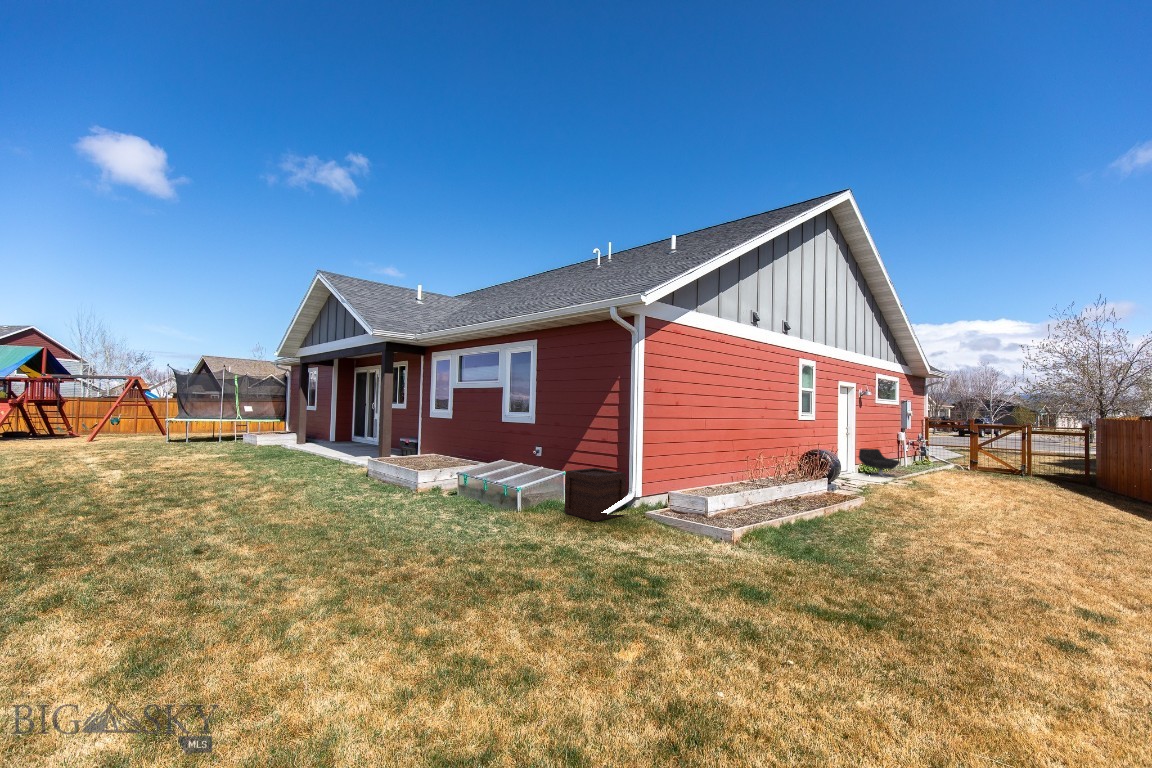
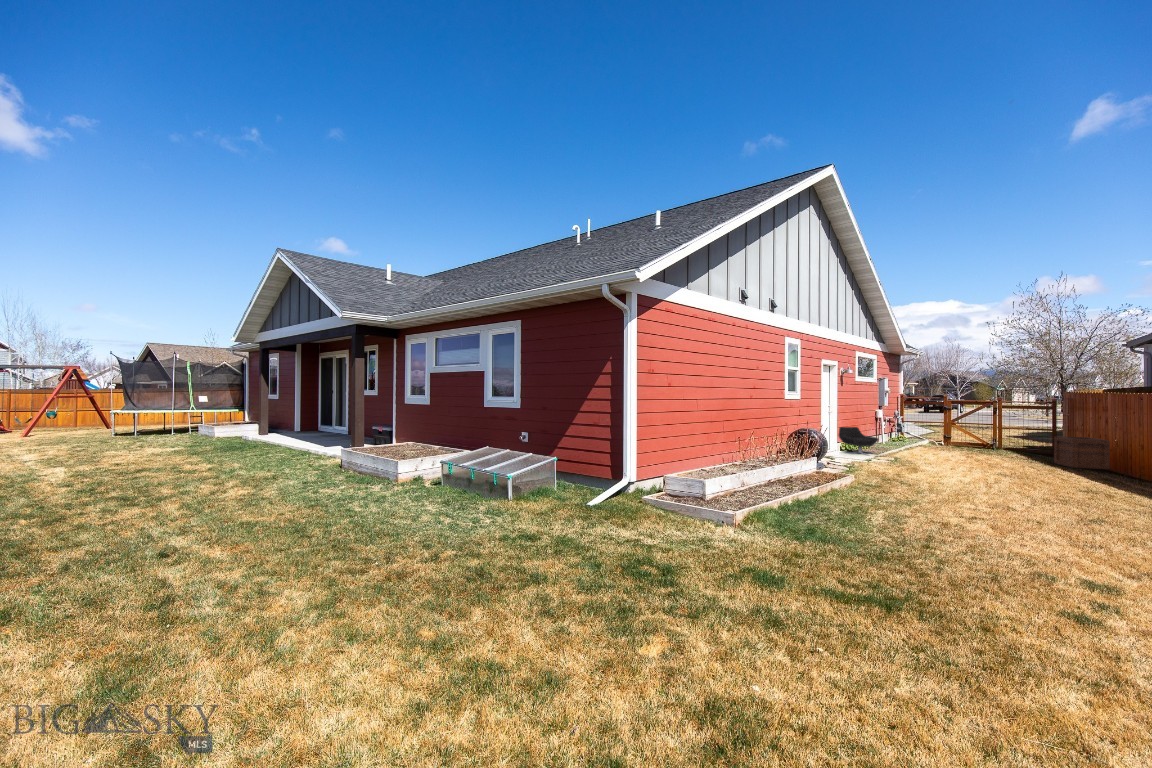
wooden crate: present [564,468,626,522] -> present [1054,436,1110,470]

